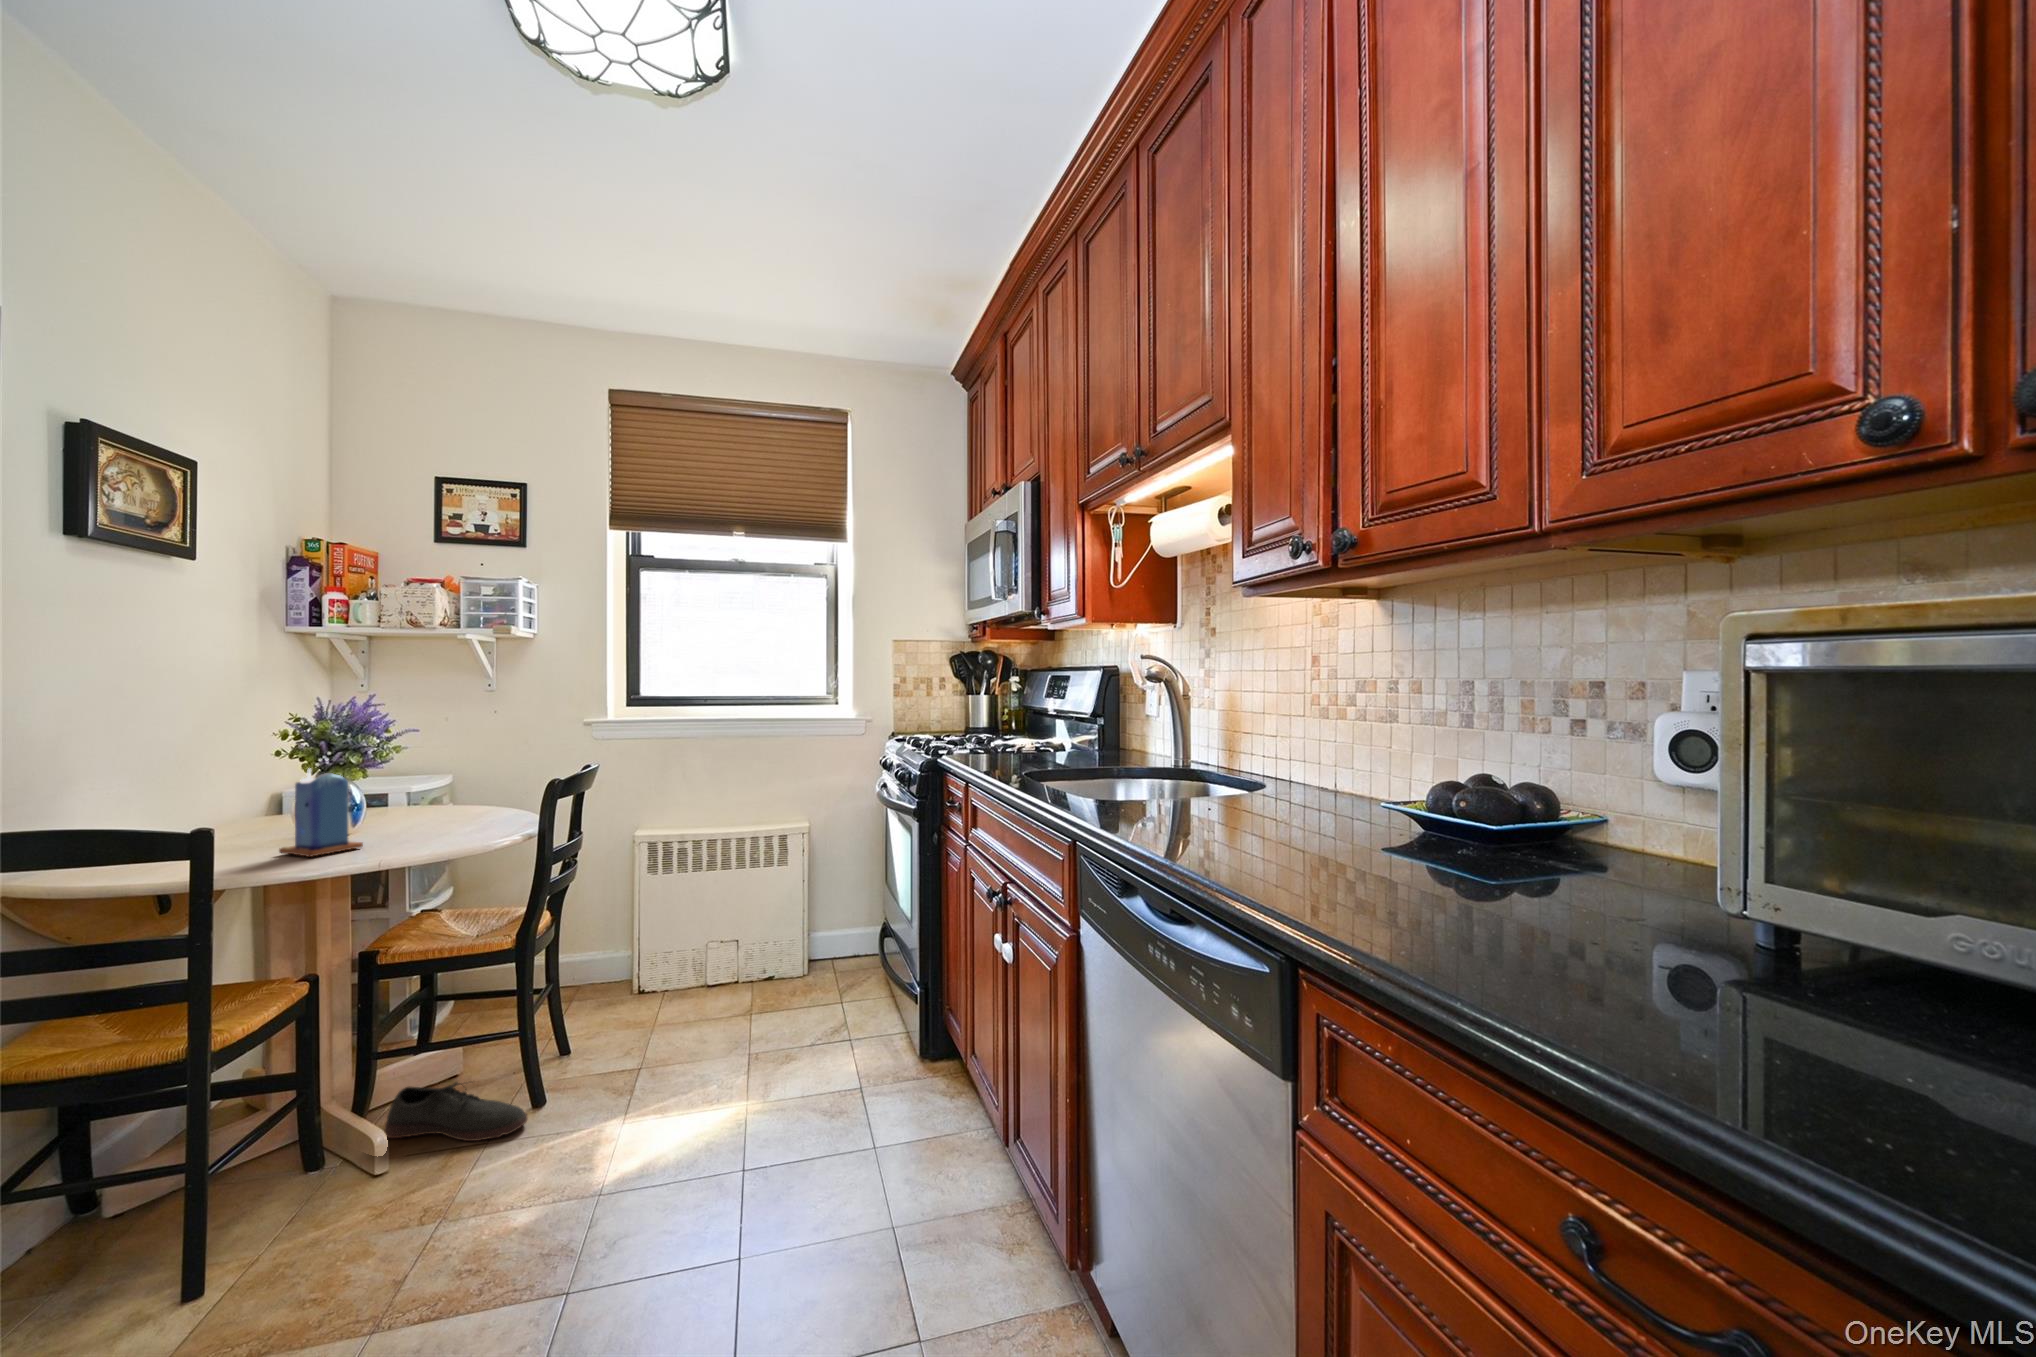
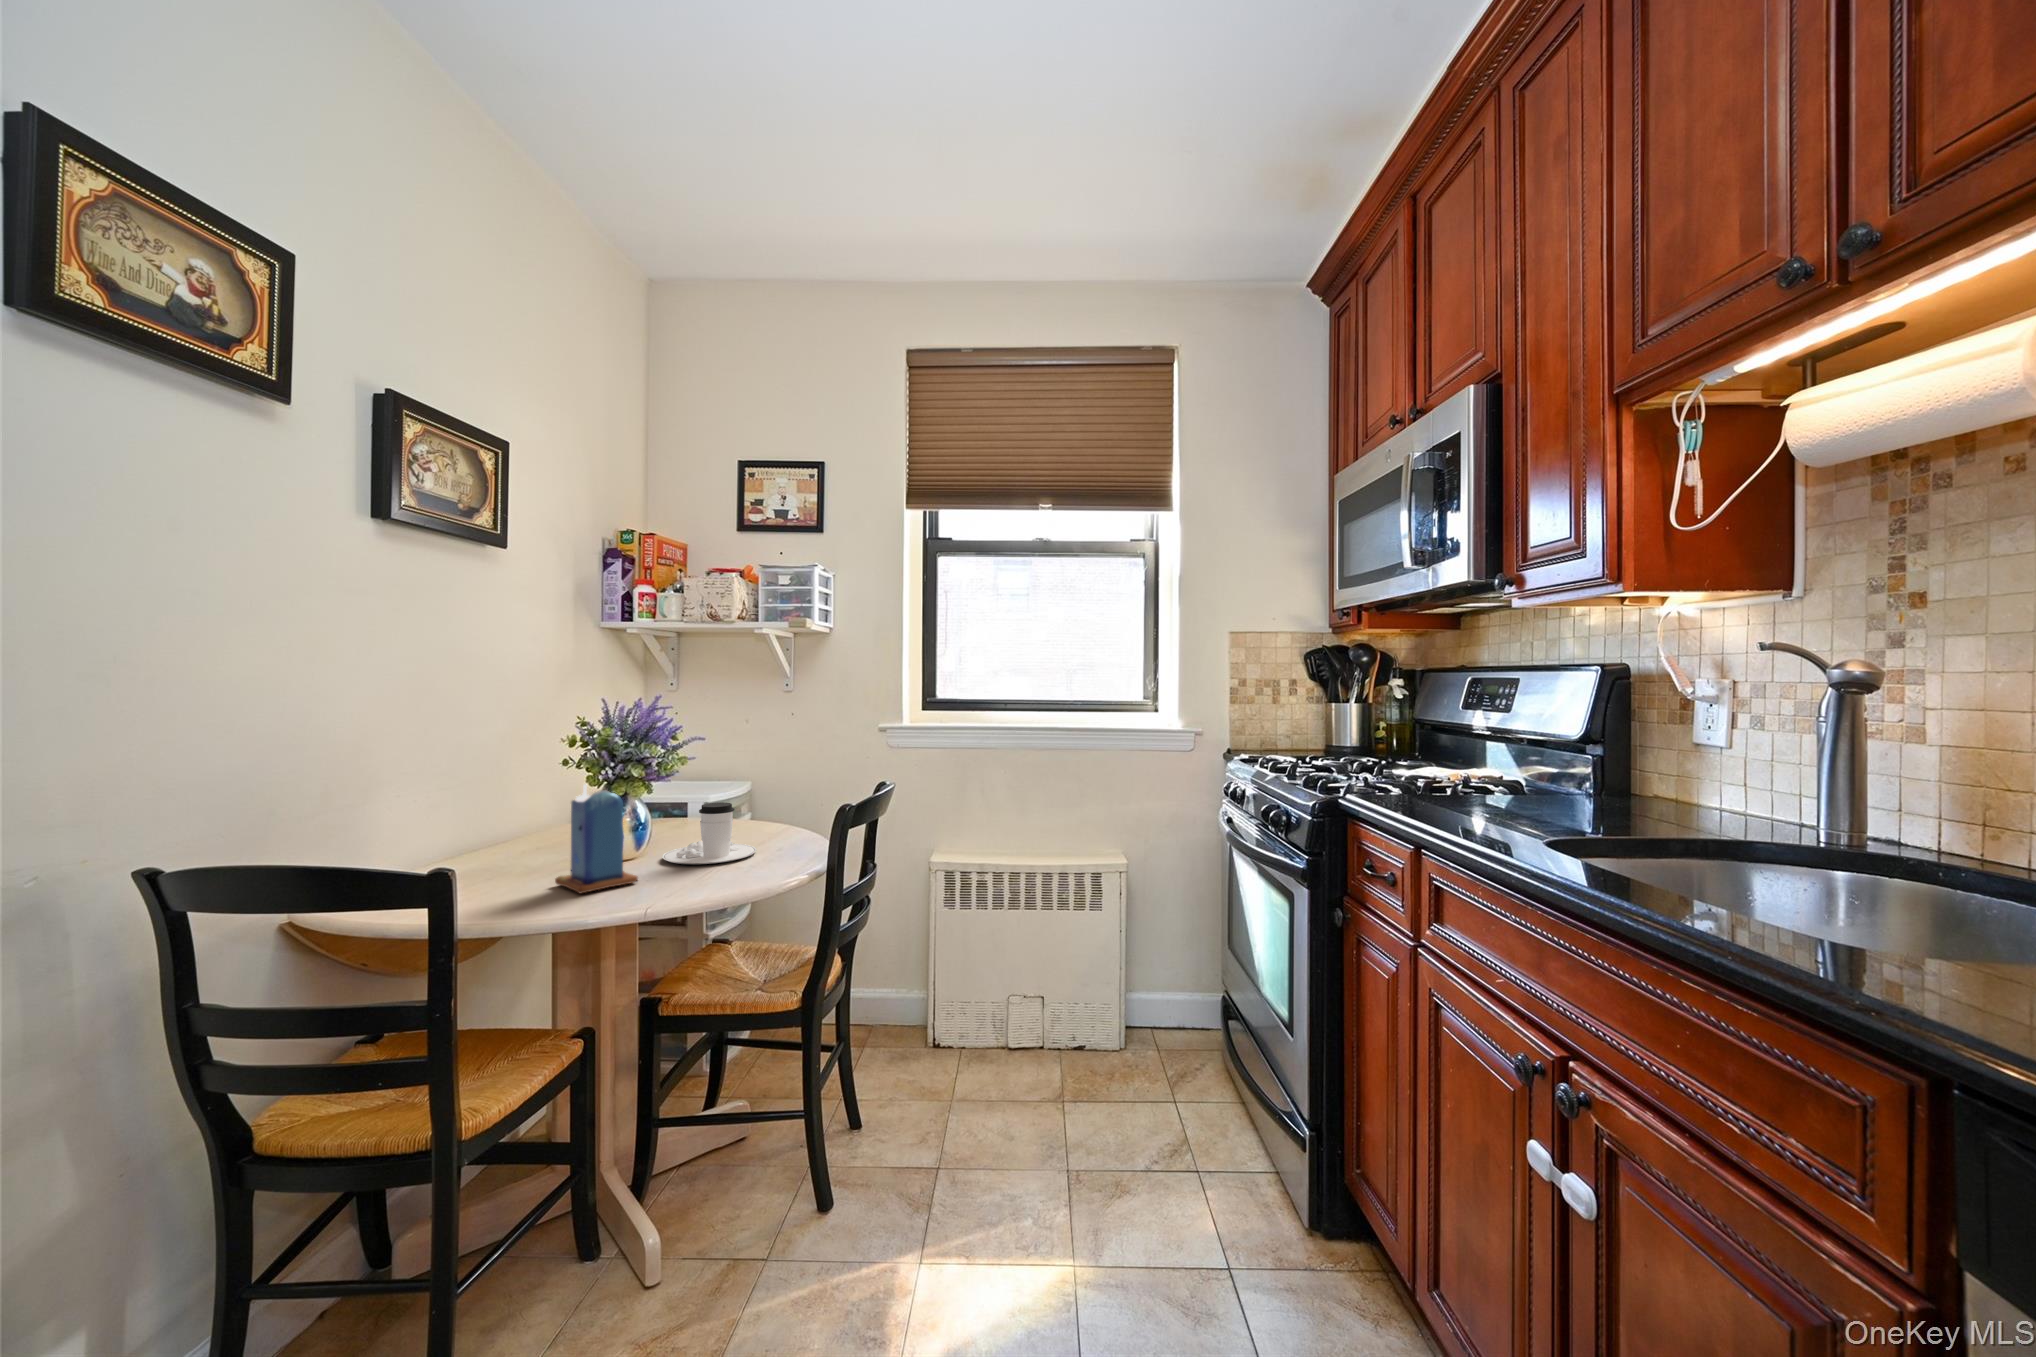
coffee cup: none [380,783,472,834] -> present [662,802,756,864]
shoe: present [384,1082,527,1141] -> none [665,1162,811,1255]

